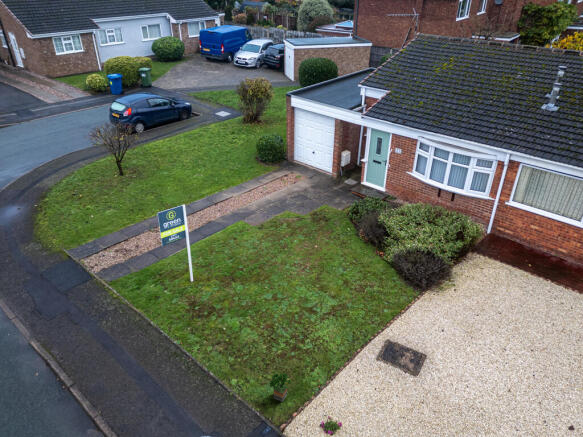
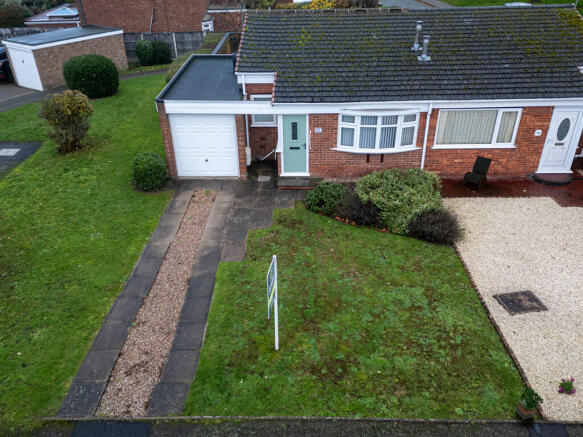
lounge chair: none [529,230,574,266] -> present [462,156,492,189]

